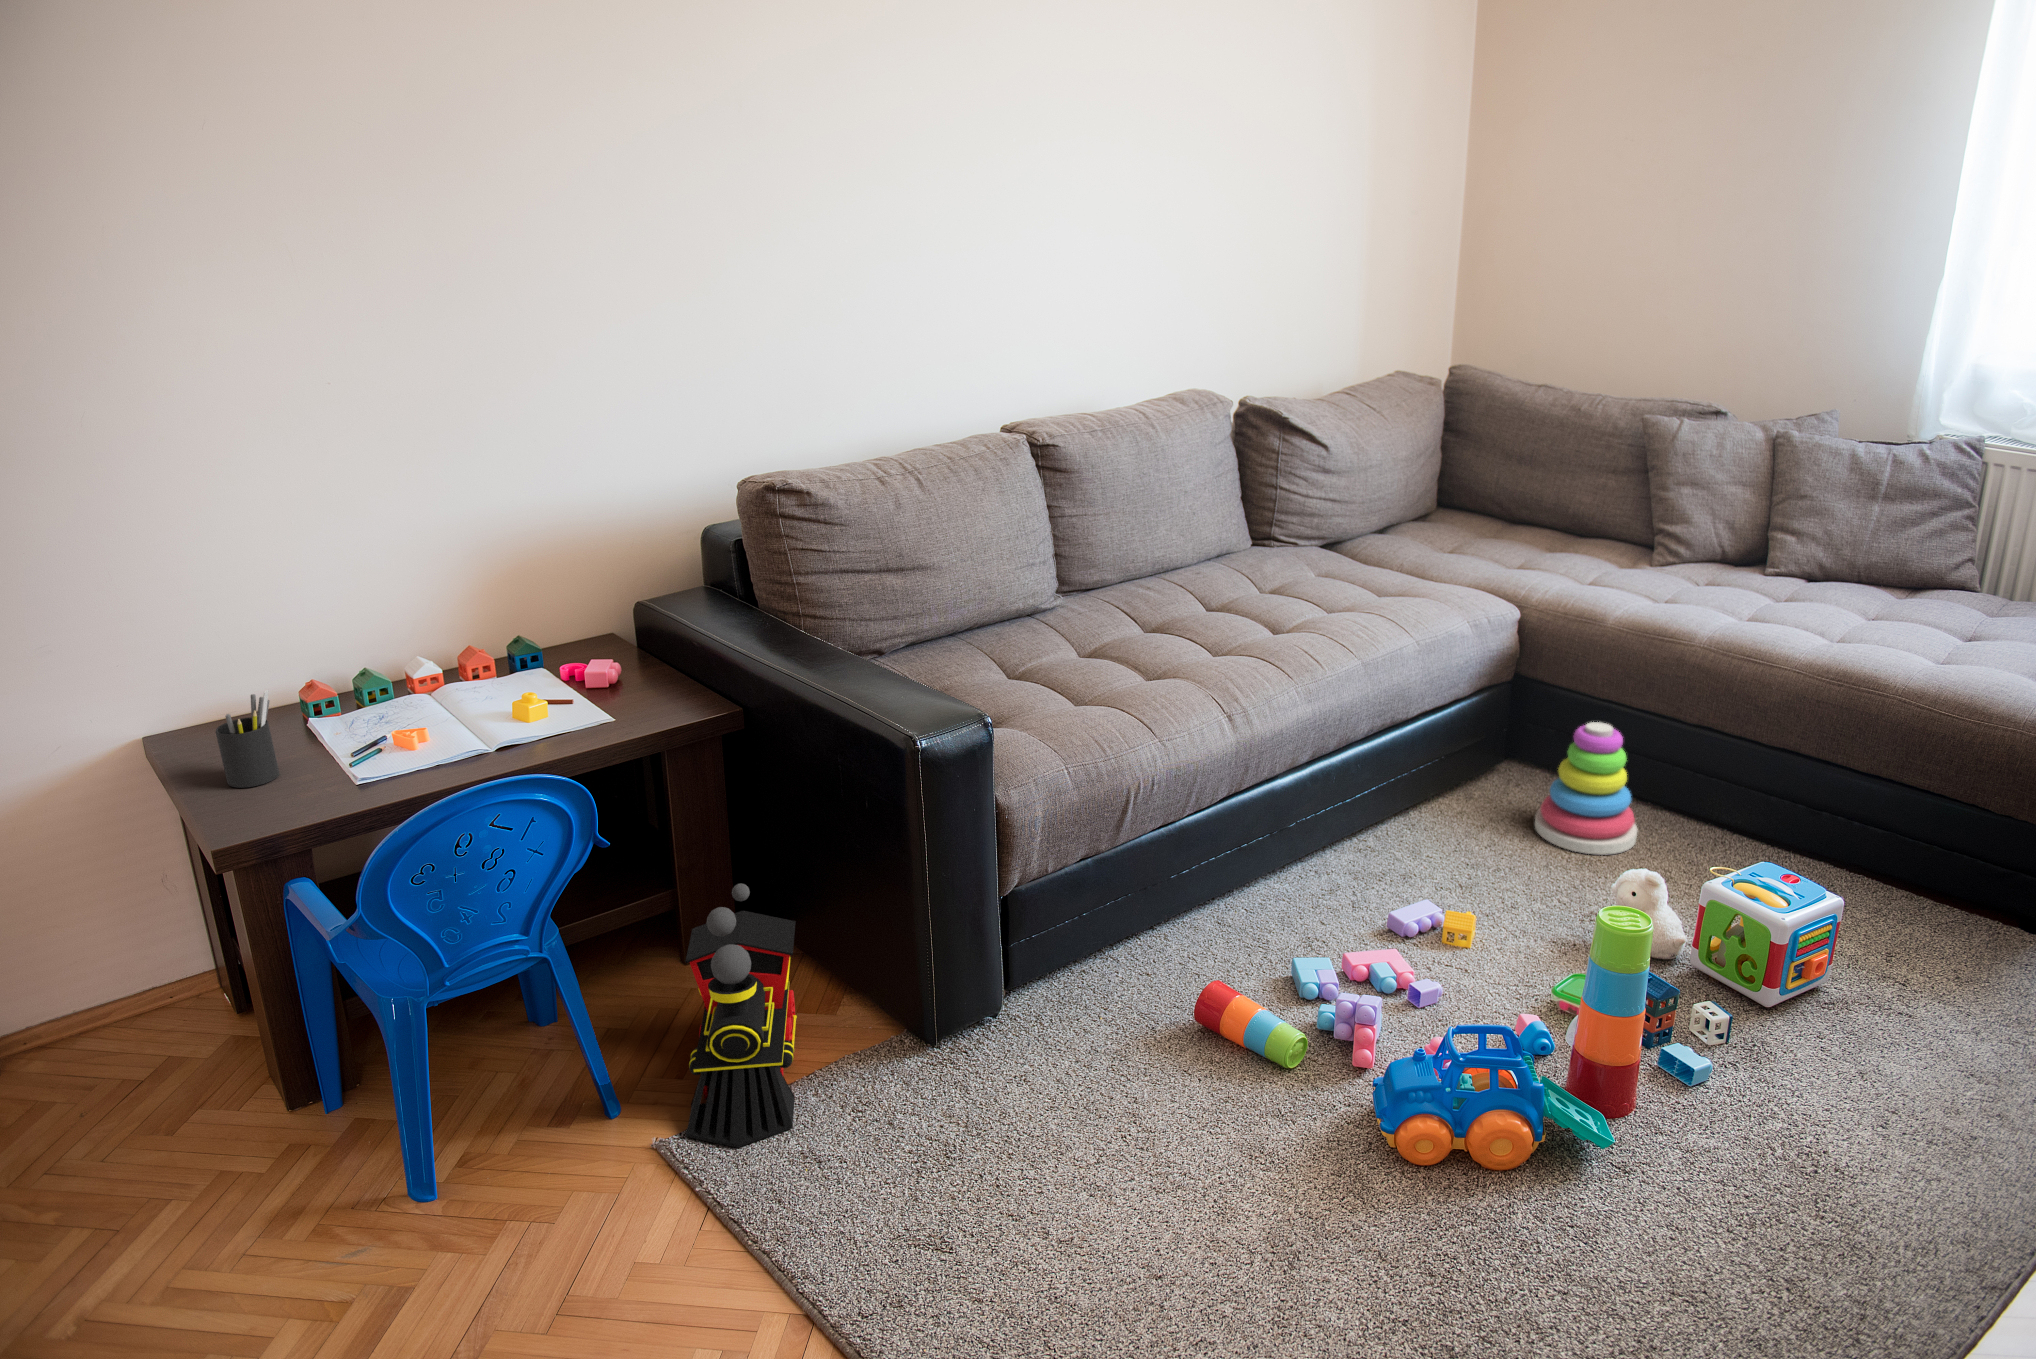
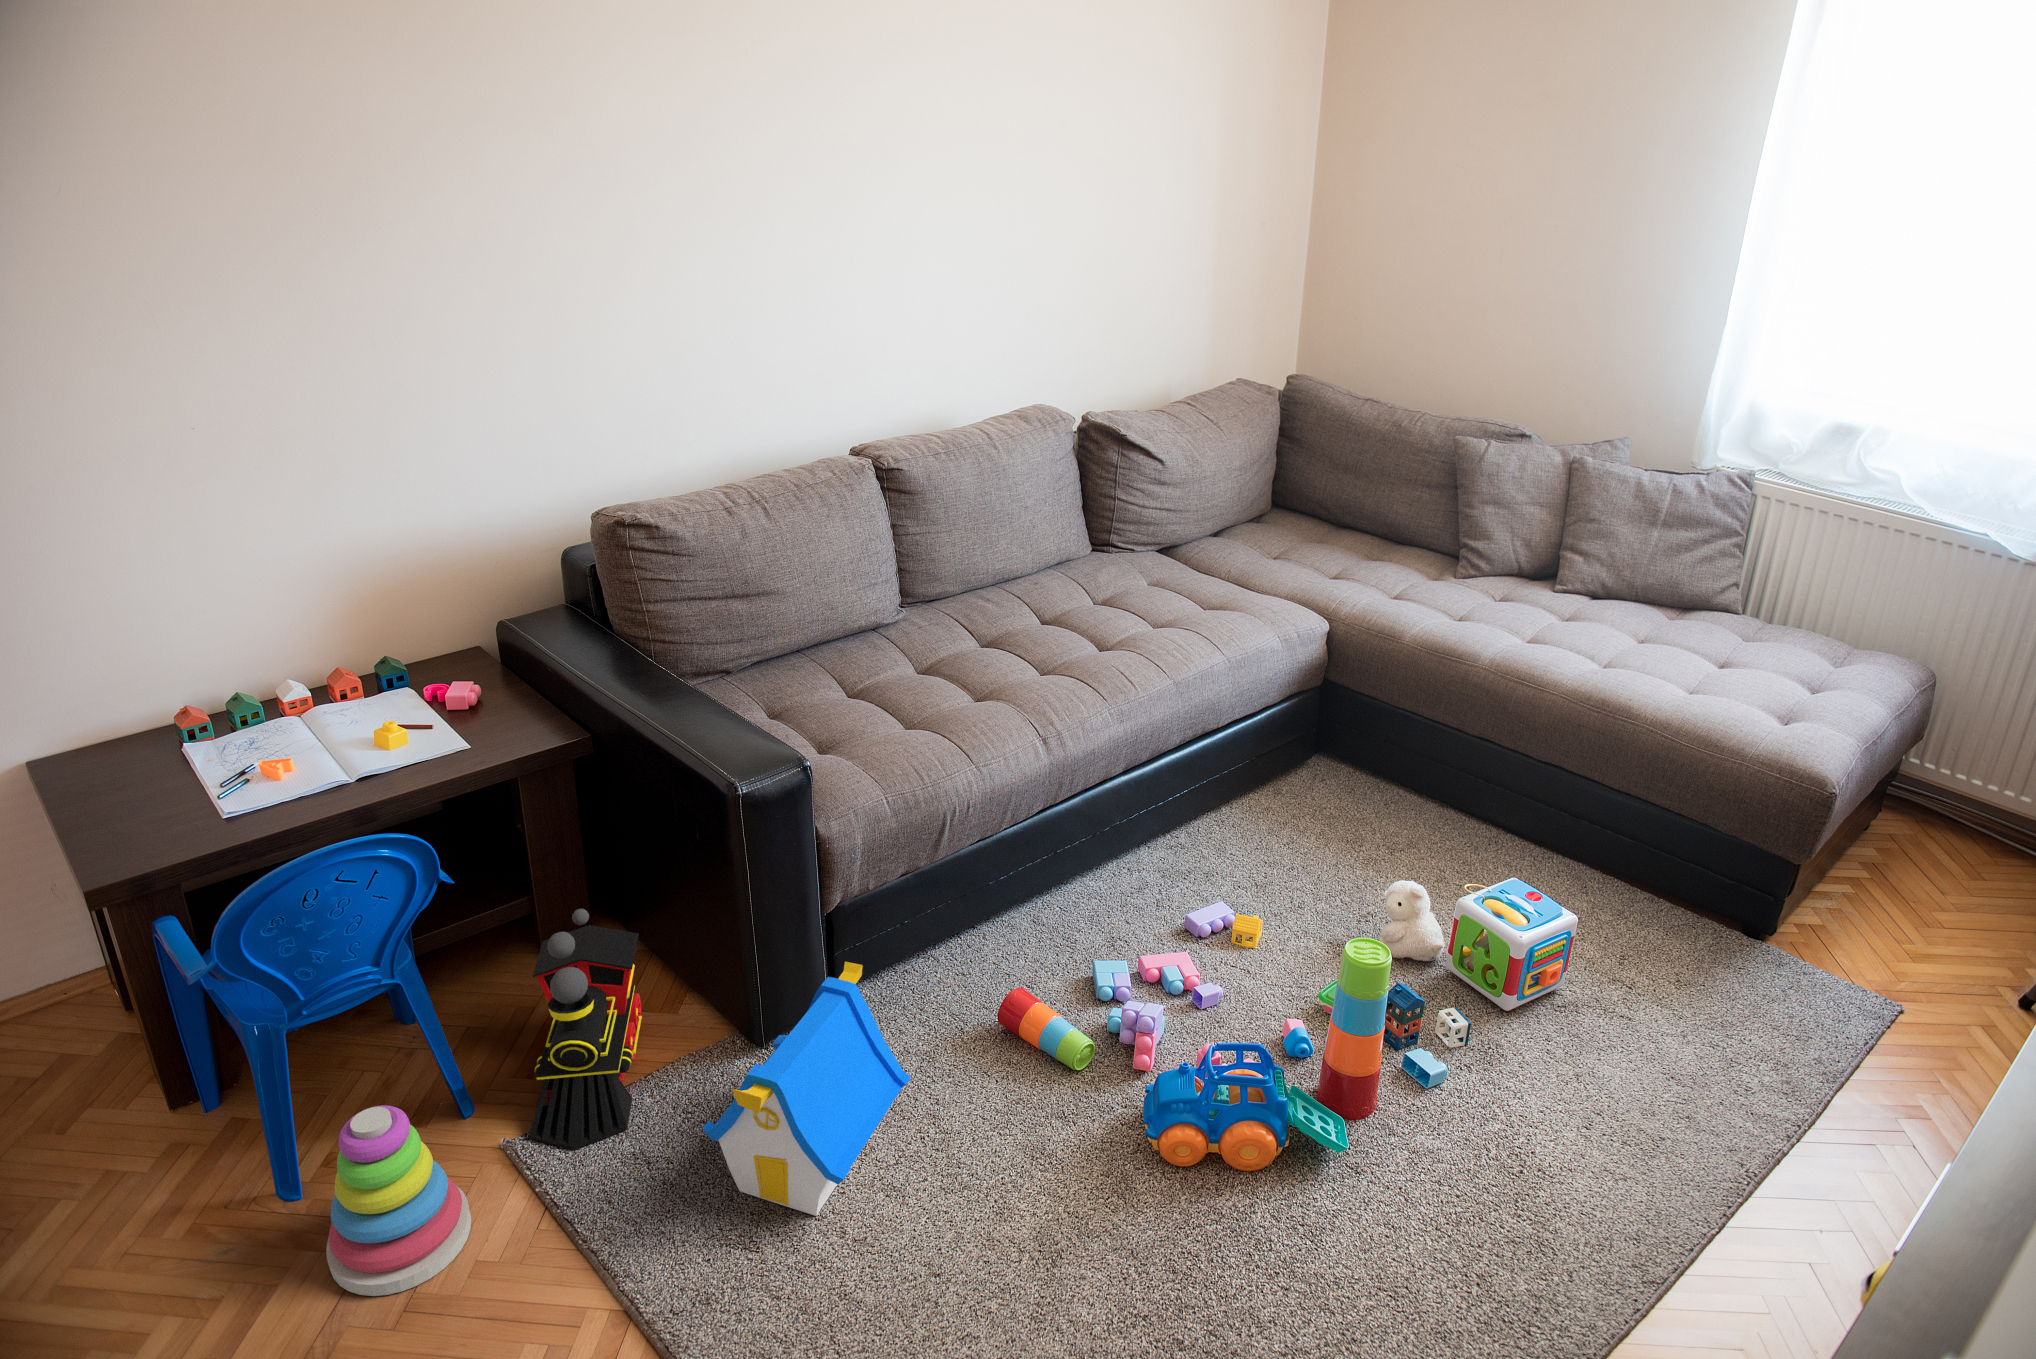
pen holder: present [216,690,279,788] -> none [78,731,144,821]
stacking toy: present [1535,722,1637,855] -> present [326,1105,471,1296]
toy house: none [884,938,1109,1215] -> present [703,962,911,1216]

